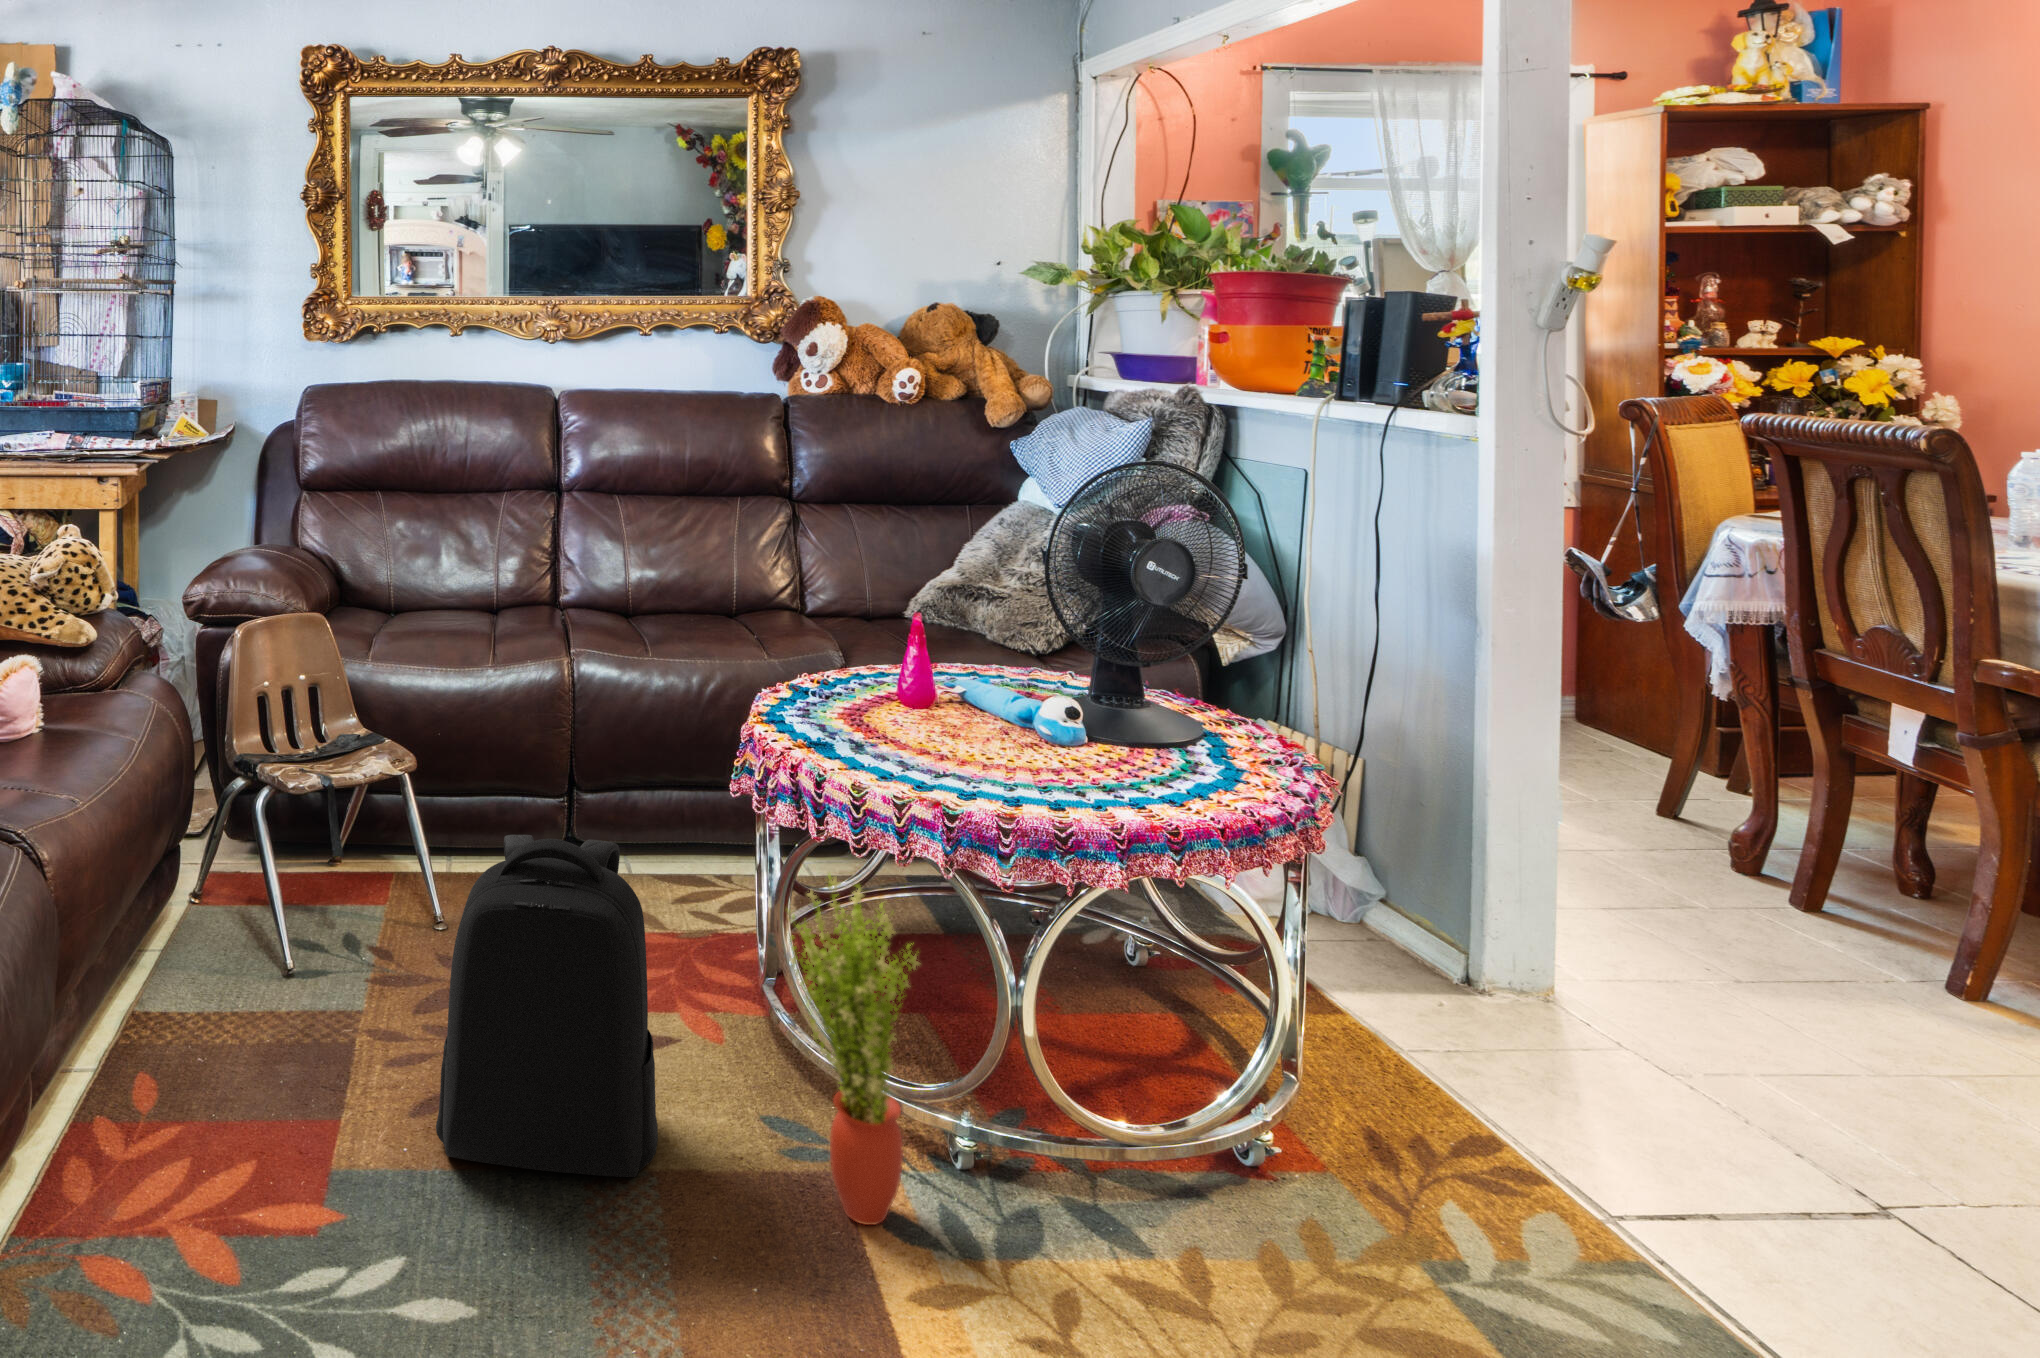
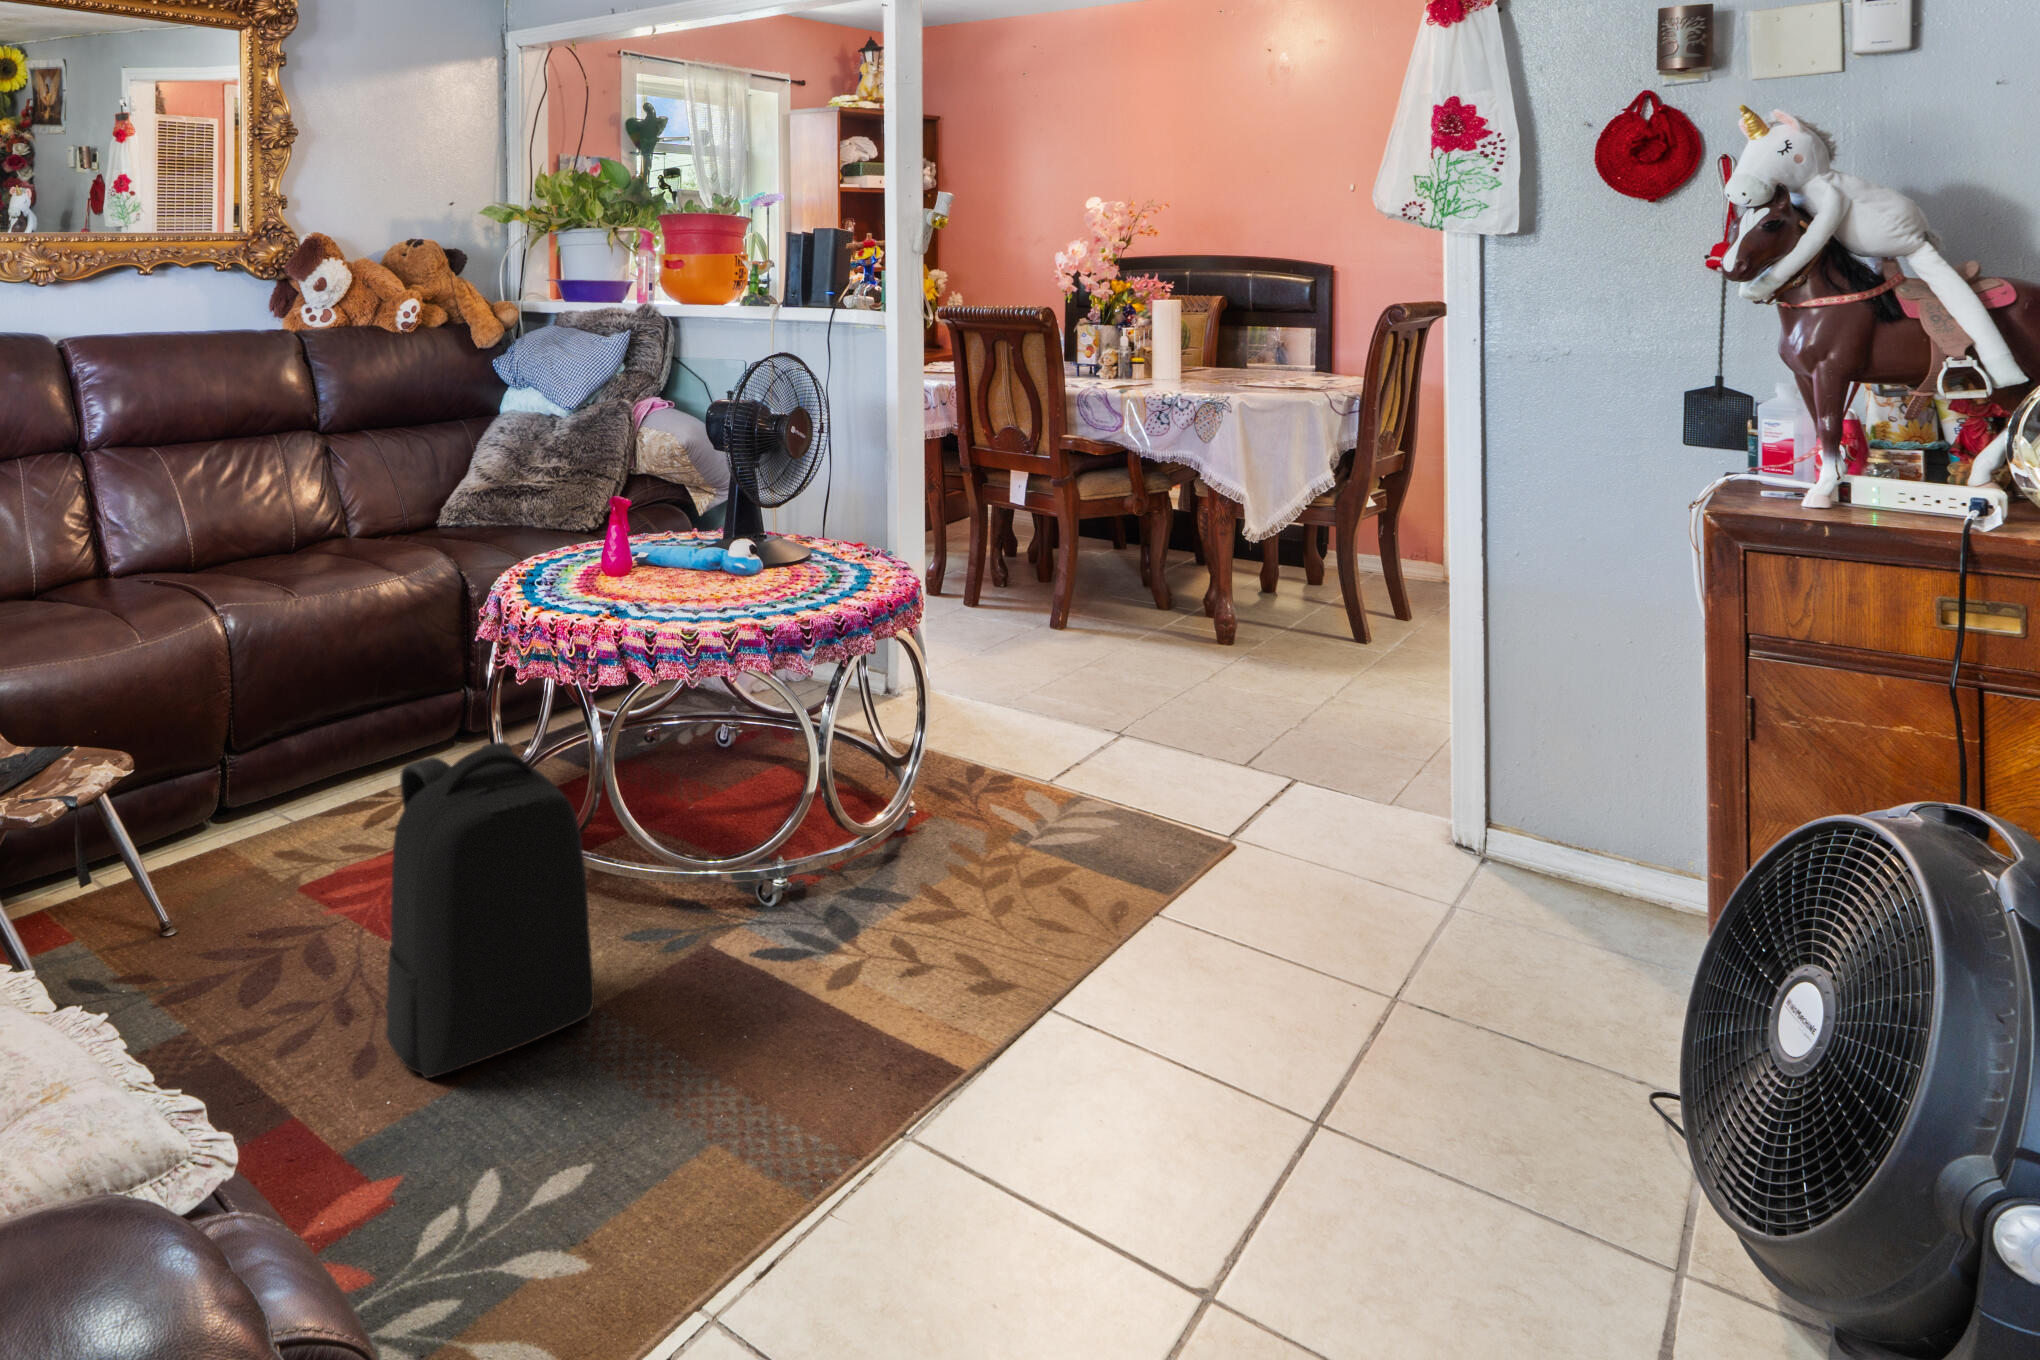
potted plant: present [790,874,919,1225] -> none [684,705,795,968]

